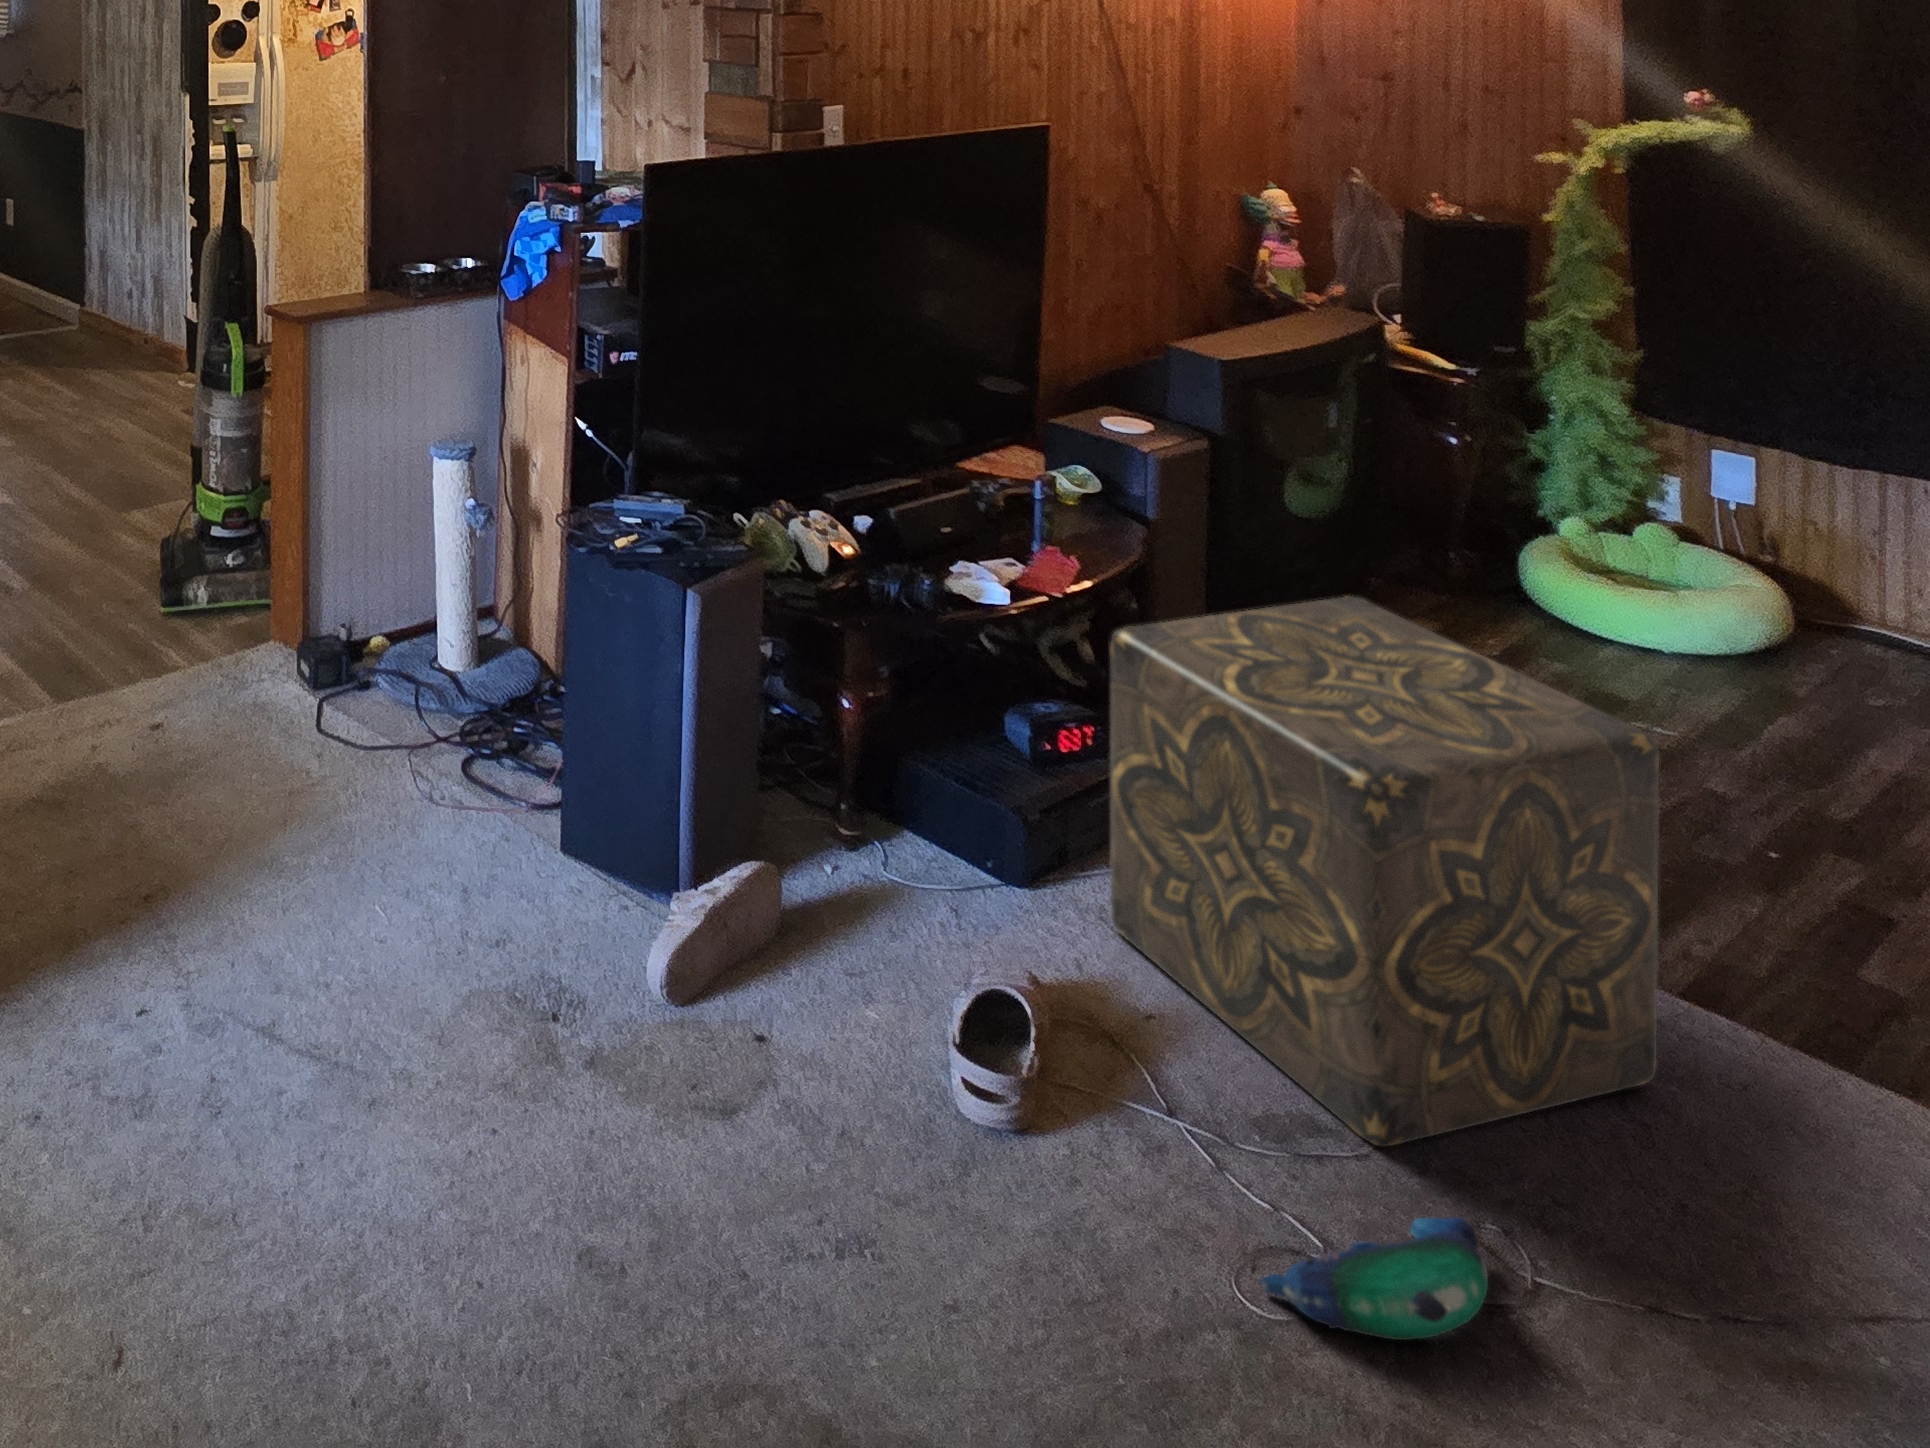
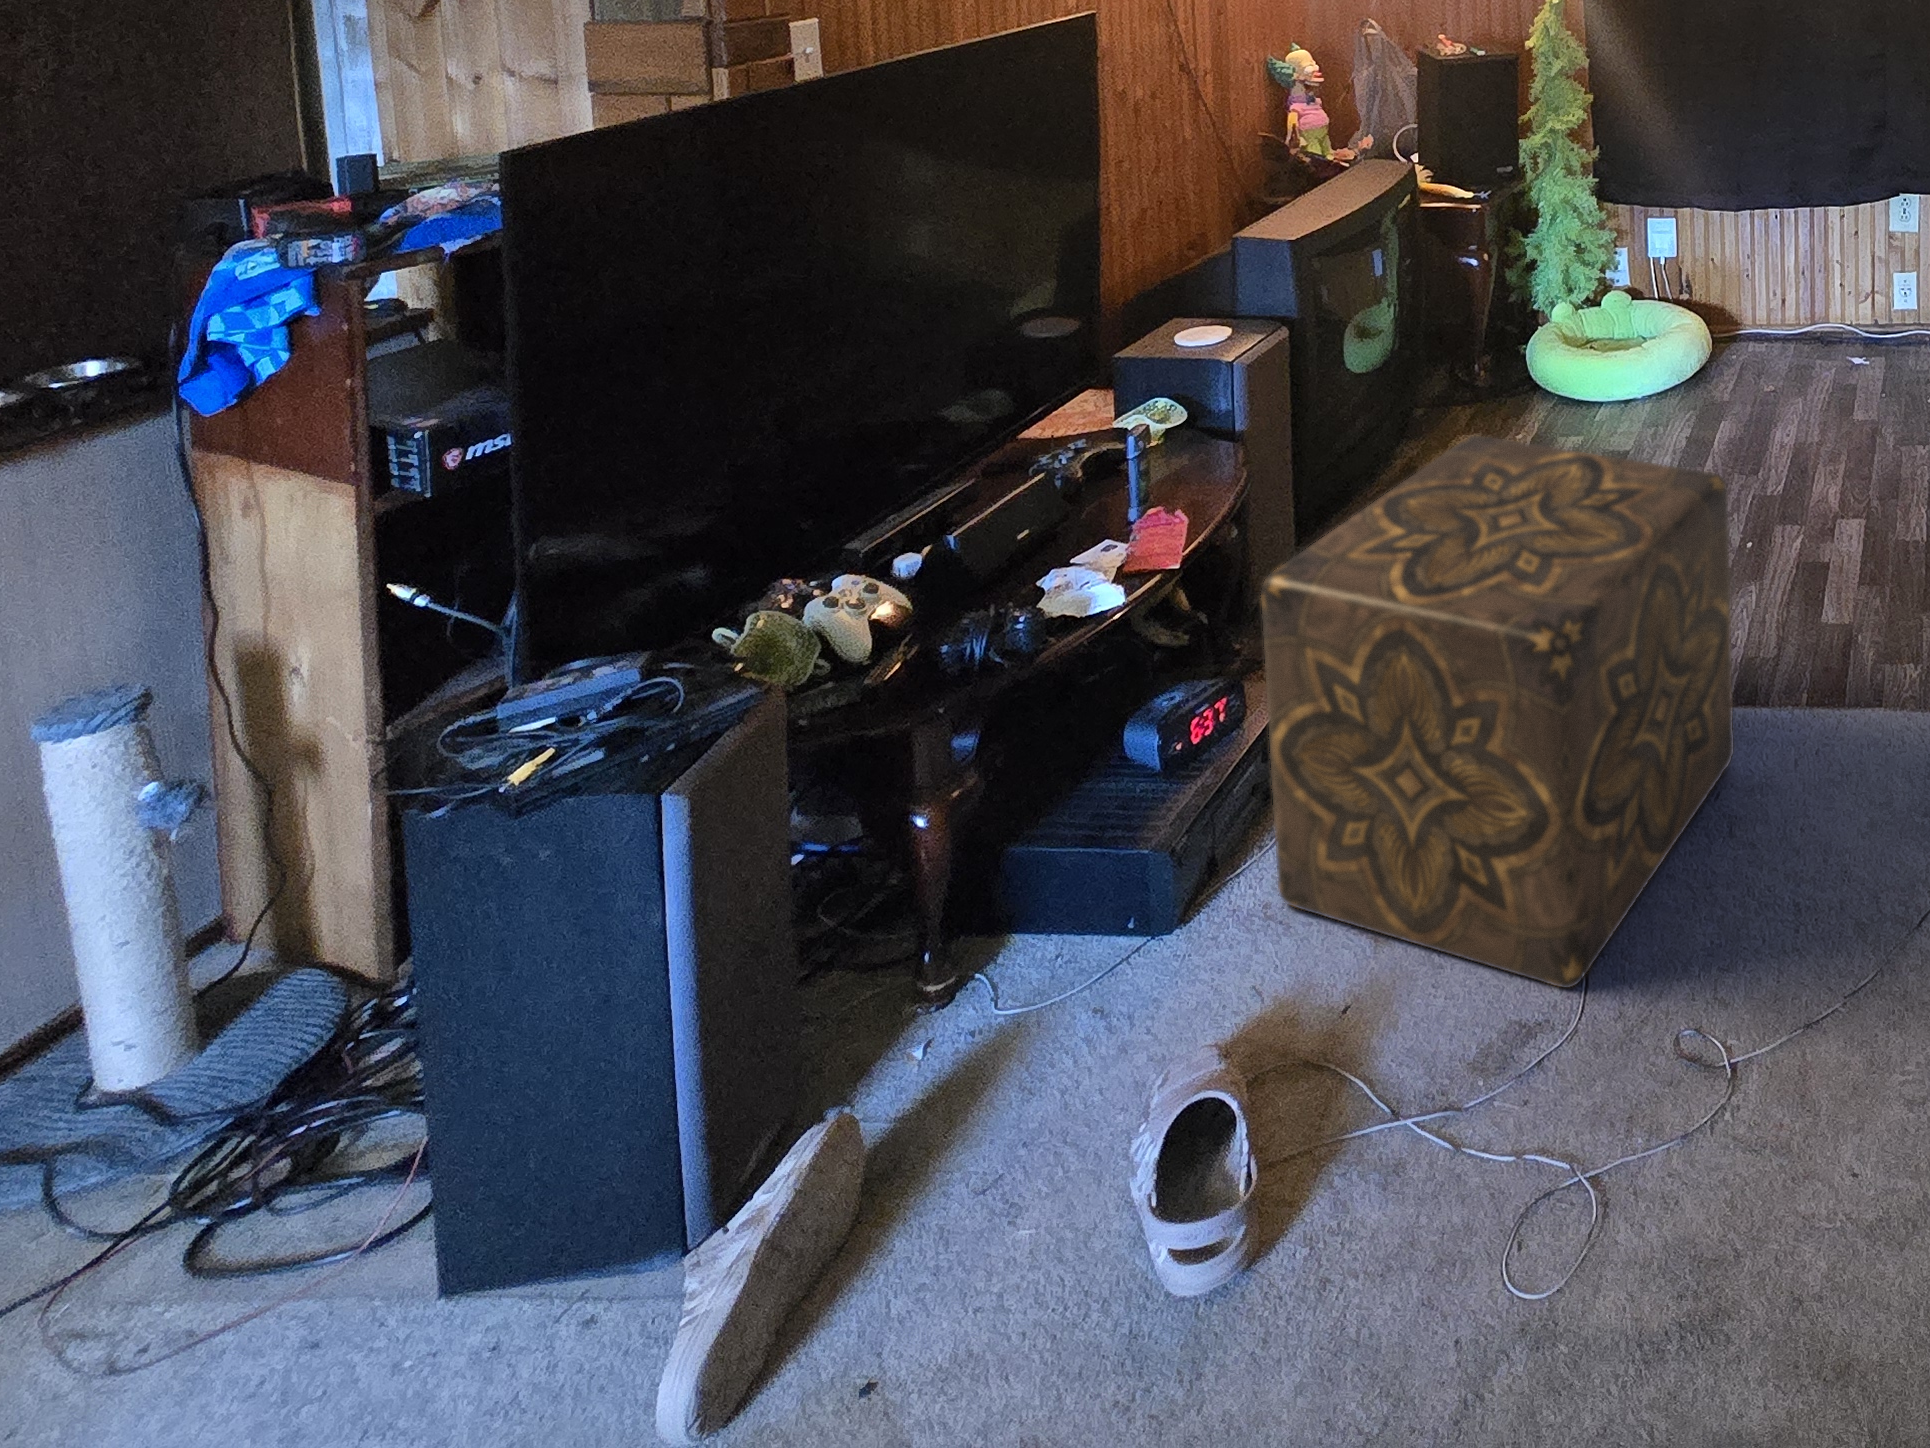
plush toy: present [1261,1217,1488,1340] -> none [1526,1019,1707,1264]

